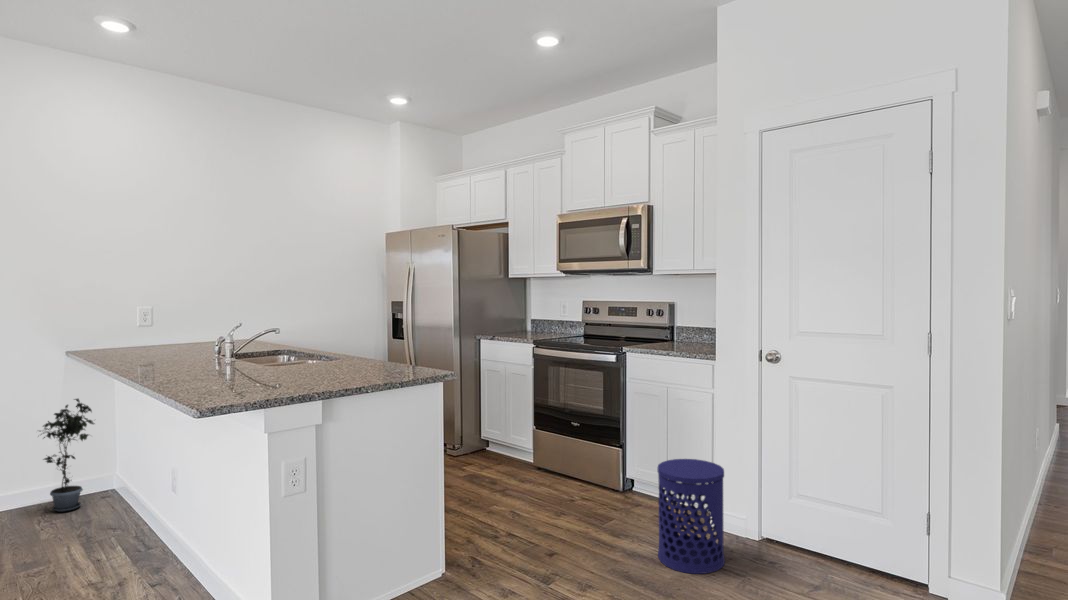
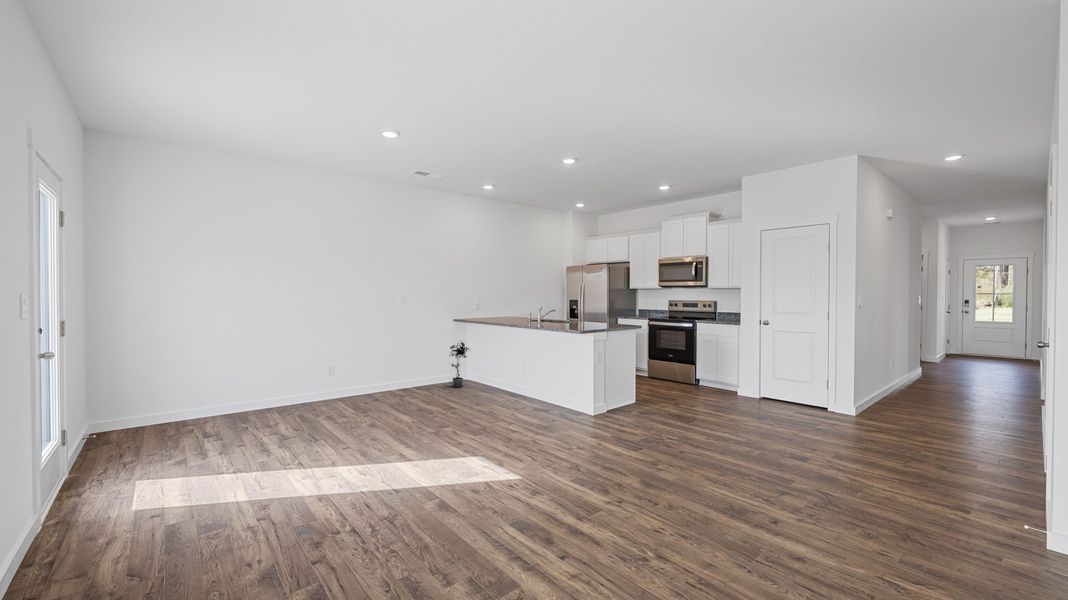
waste bin: present [657,459,725,574] -> none [718,364,745,405]

